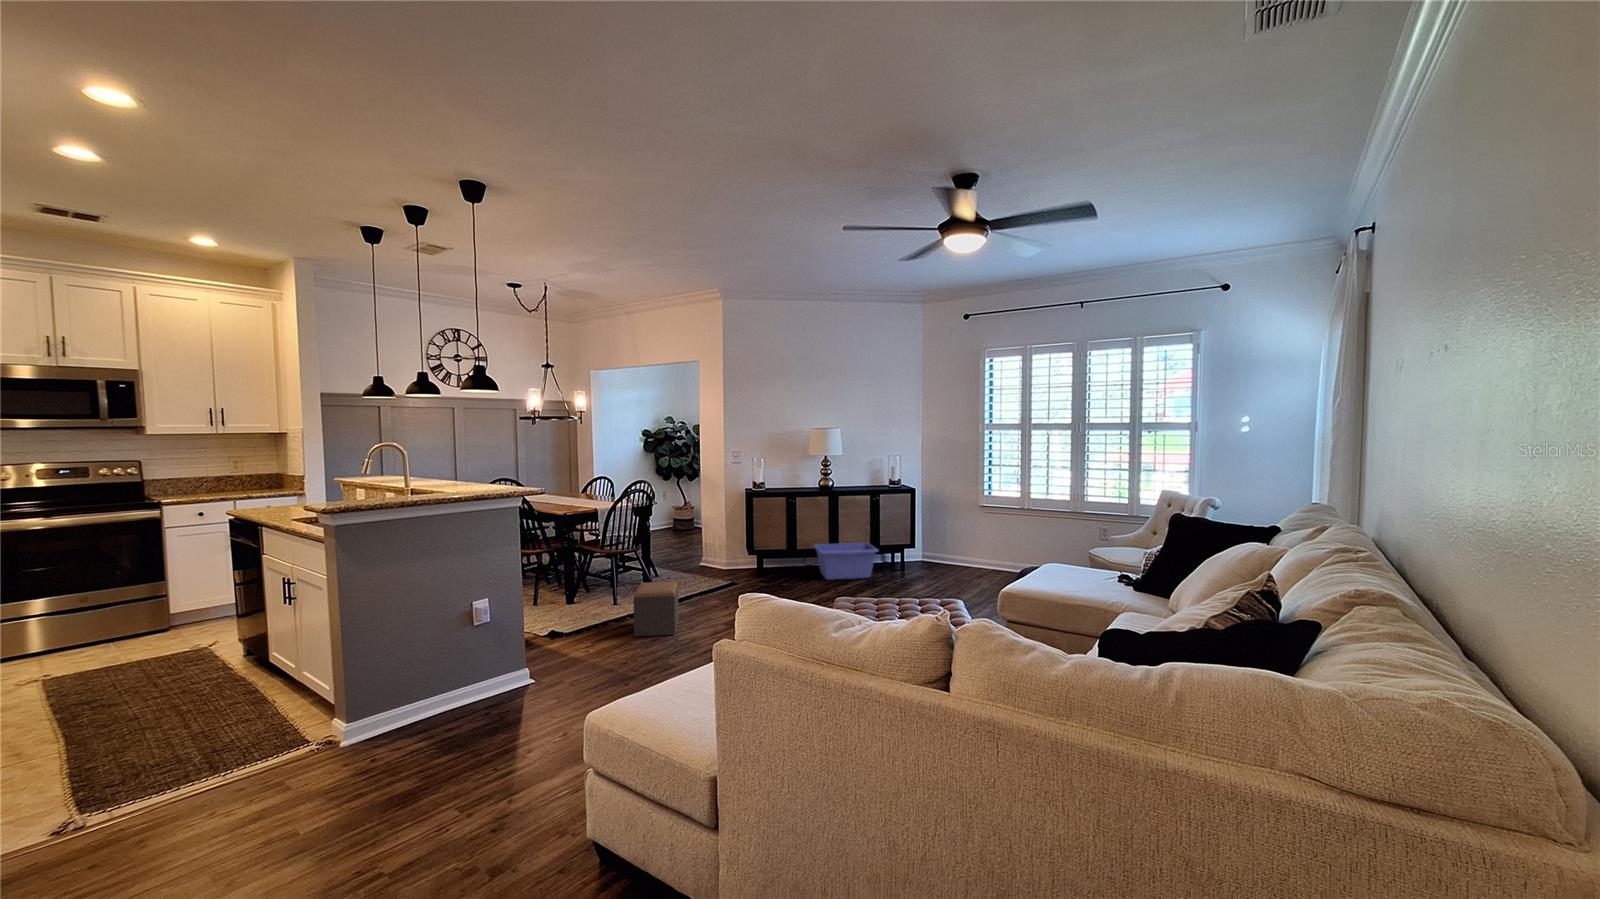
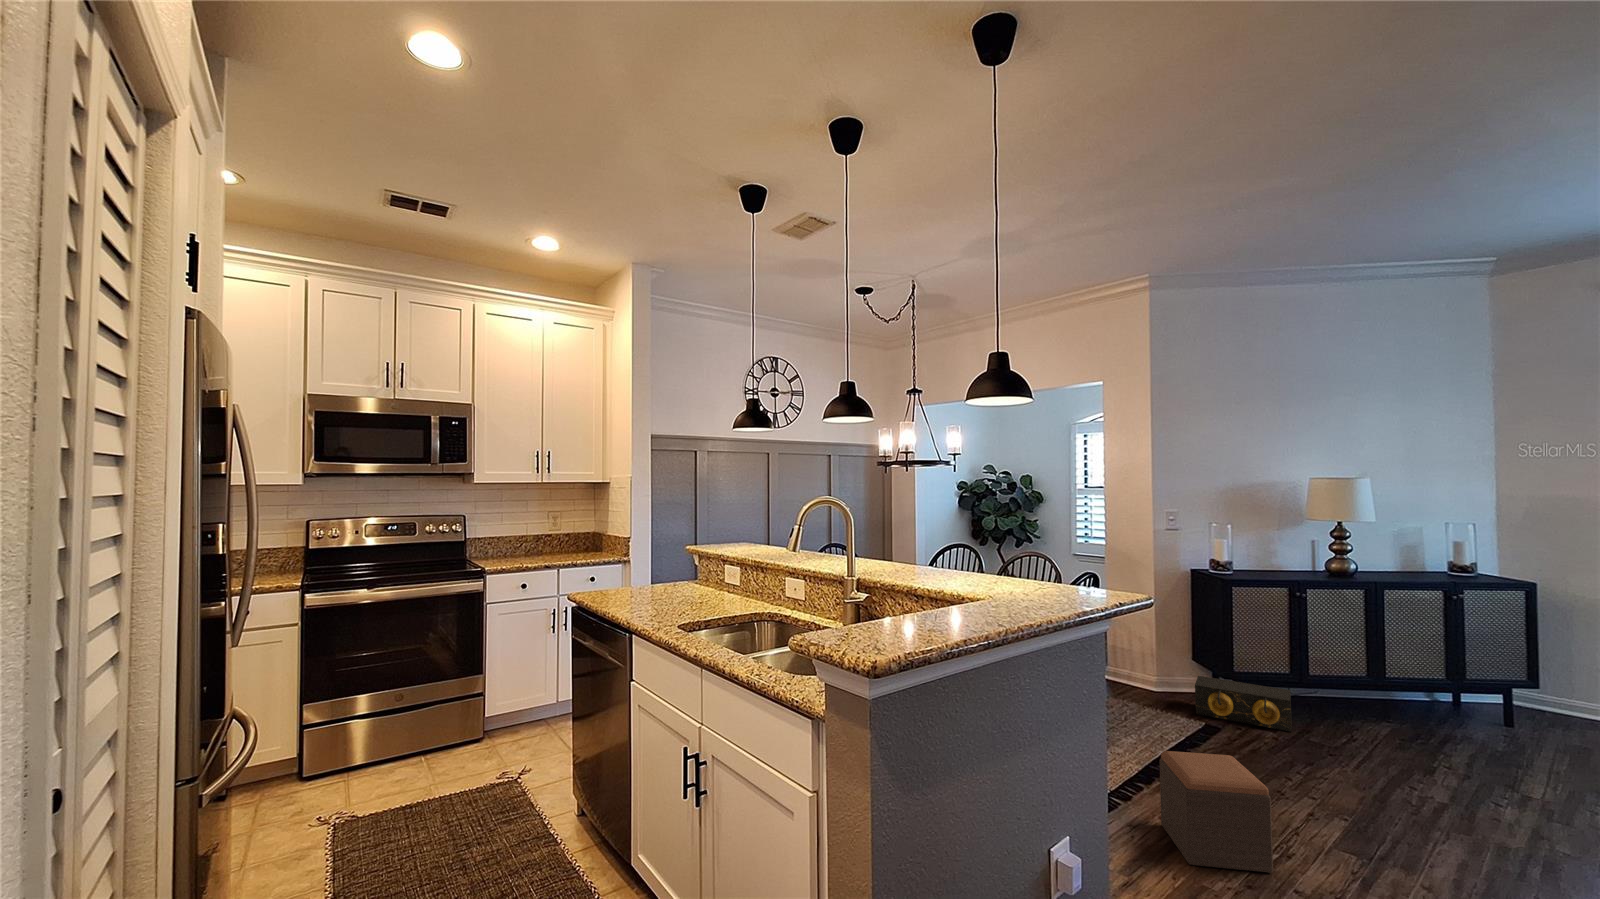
storage bin: present [814,543,878,580] -> none [1352,676,1522,751]
speaker: none [728,552,780,579] -> present [1195,676,1292,732]

